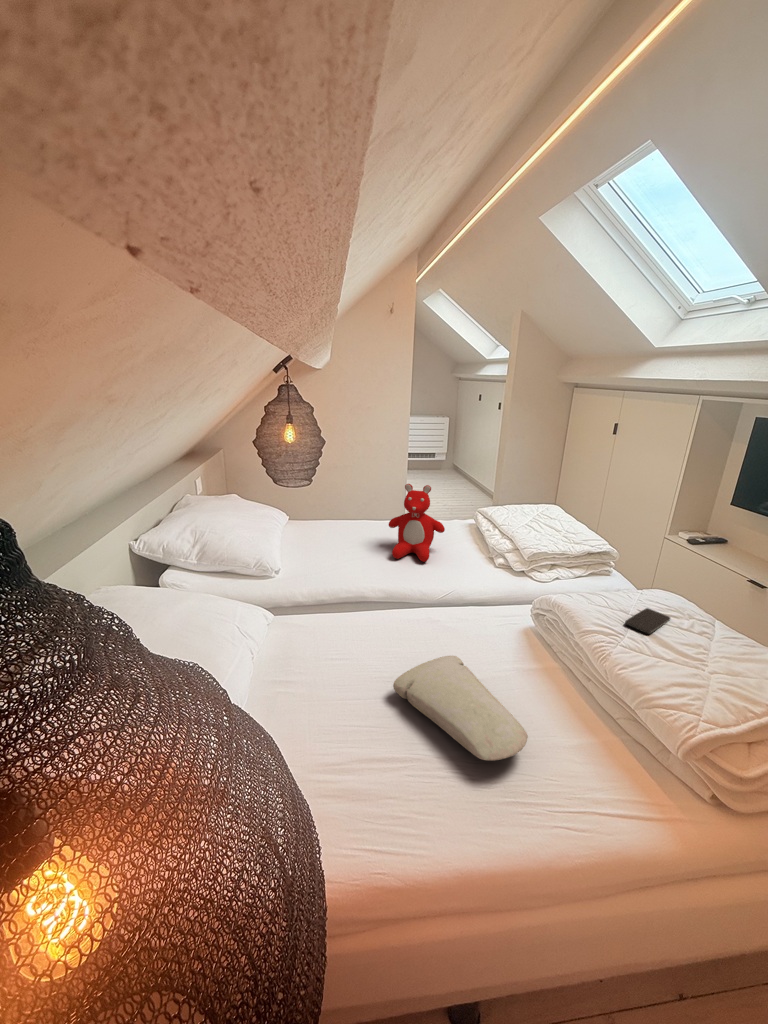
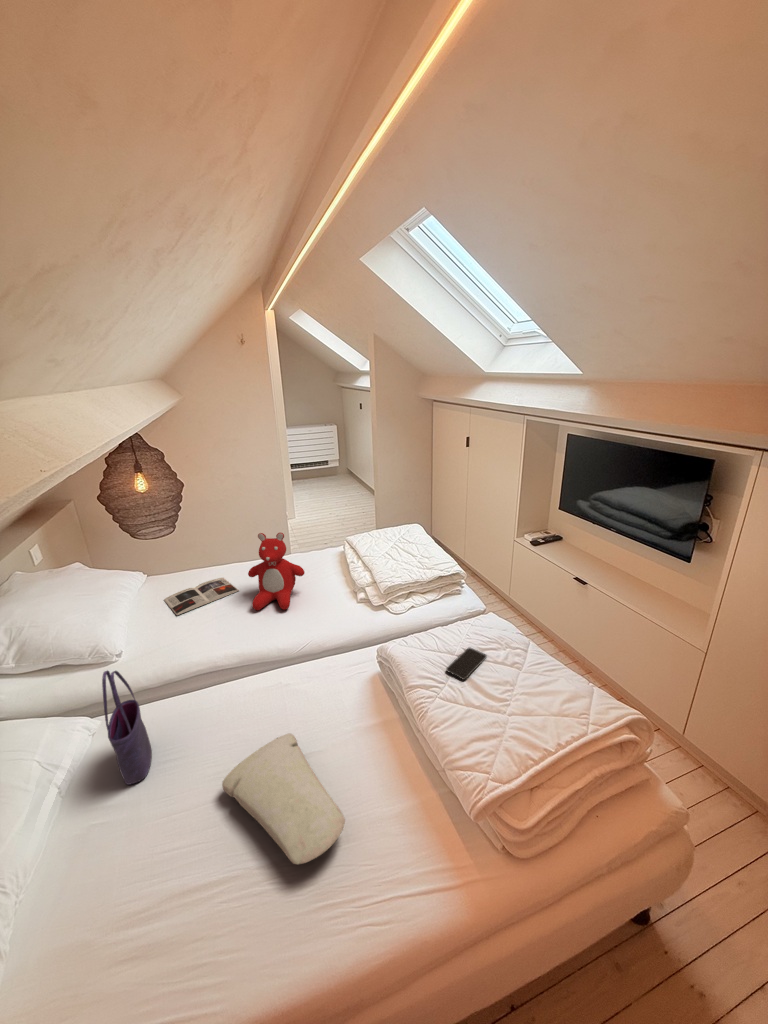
magazine: none [306,529,375,553] -> present [164,578,239,615]
tote bag: none [293,559,318,672] -> present [102,671,152,785]

